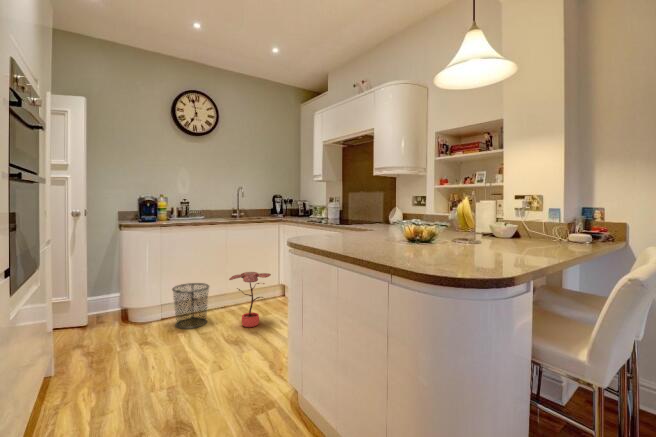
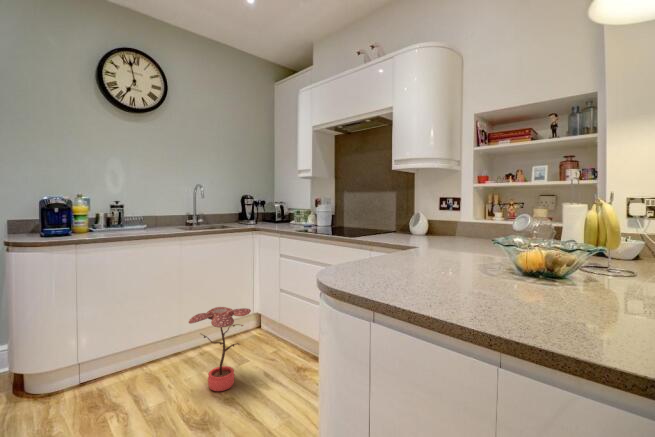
waste bin: present [172,283,209,329] -> none [96,326,157,403]

